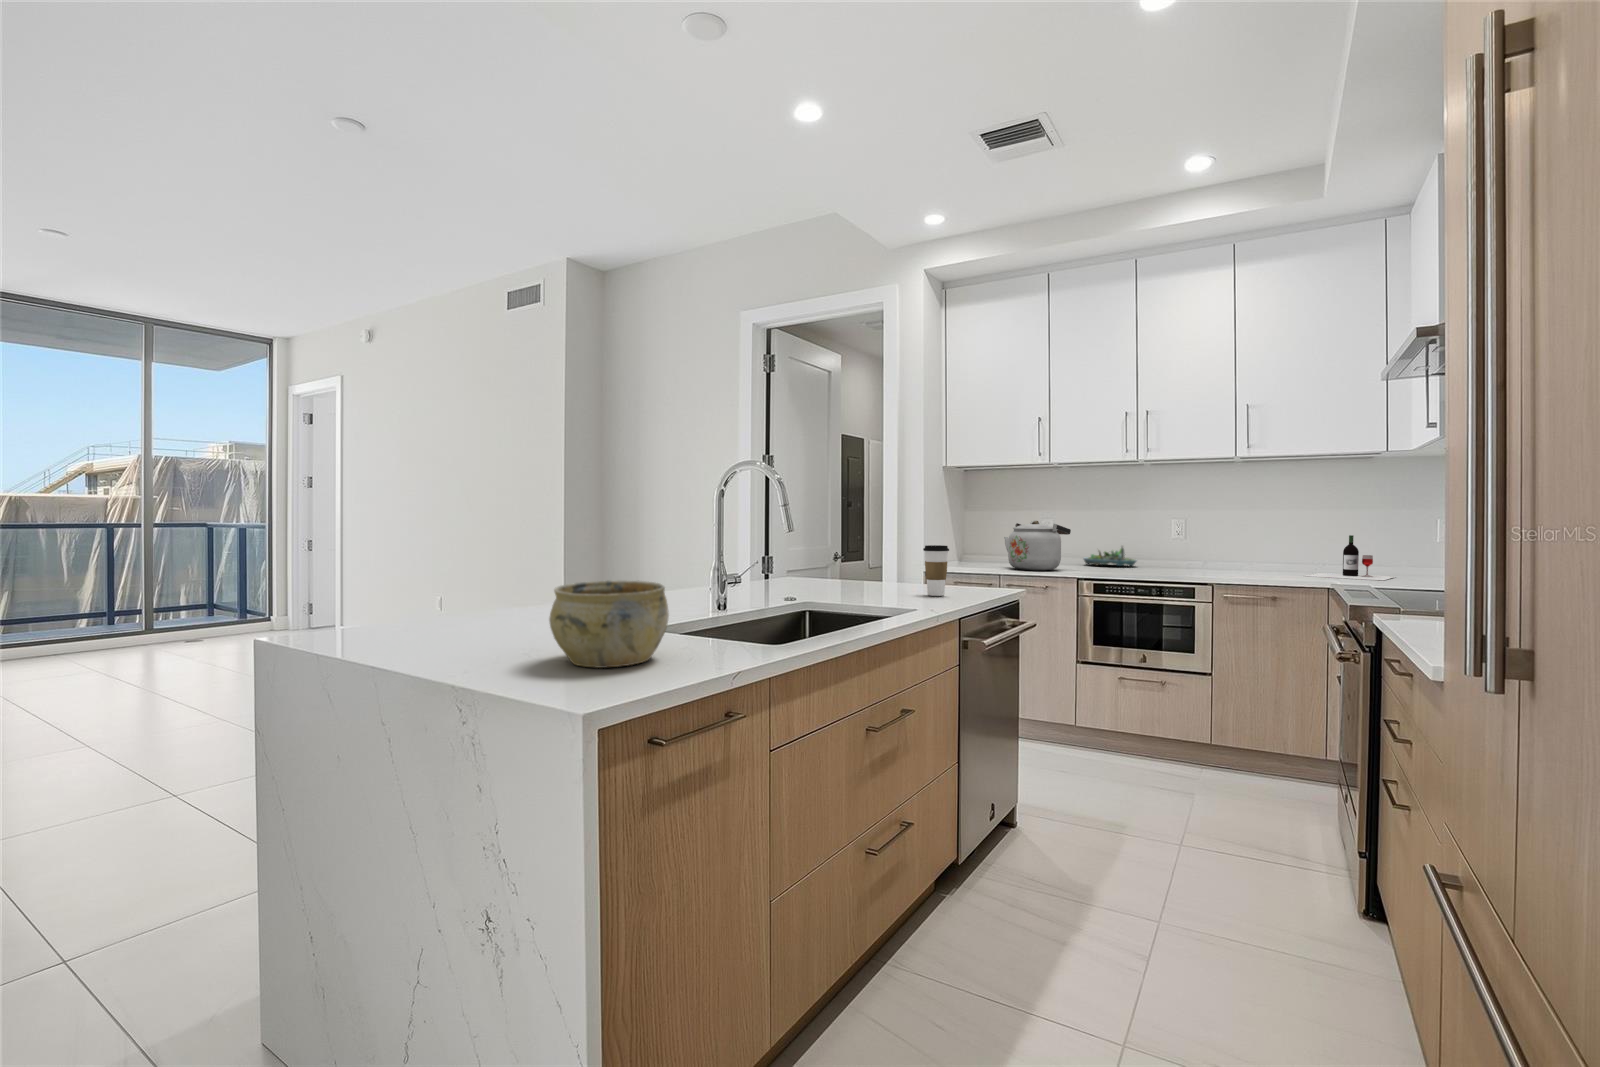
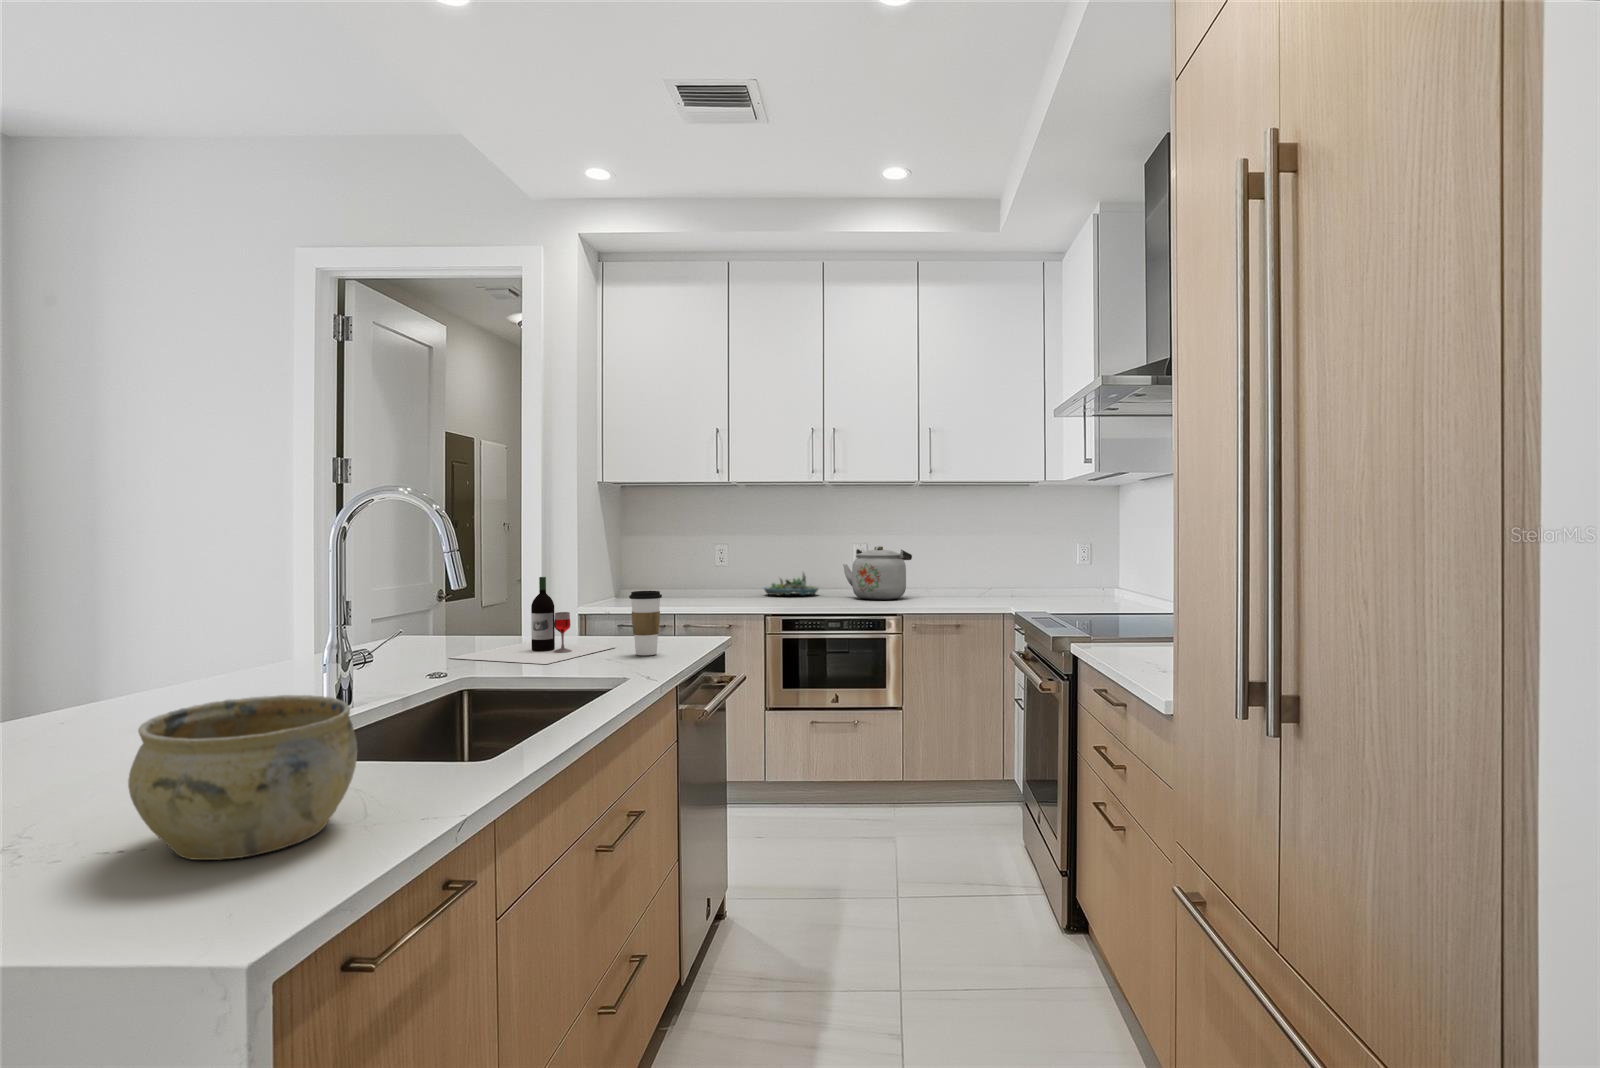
kettle: present [1004,520,1071,570] -> present [843,546,912,600]
wine bottle: present [1305,535,1394,580] -> present [450,577,614,664]

